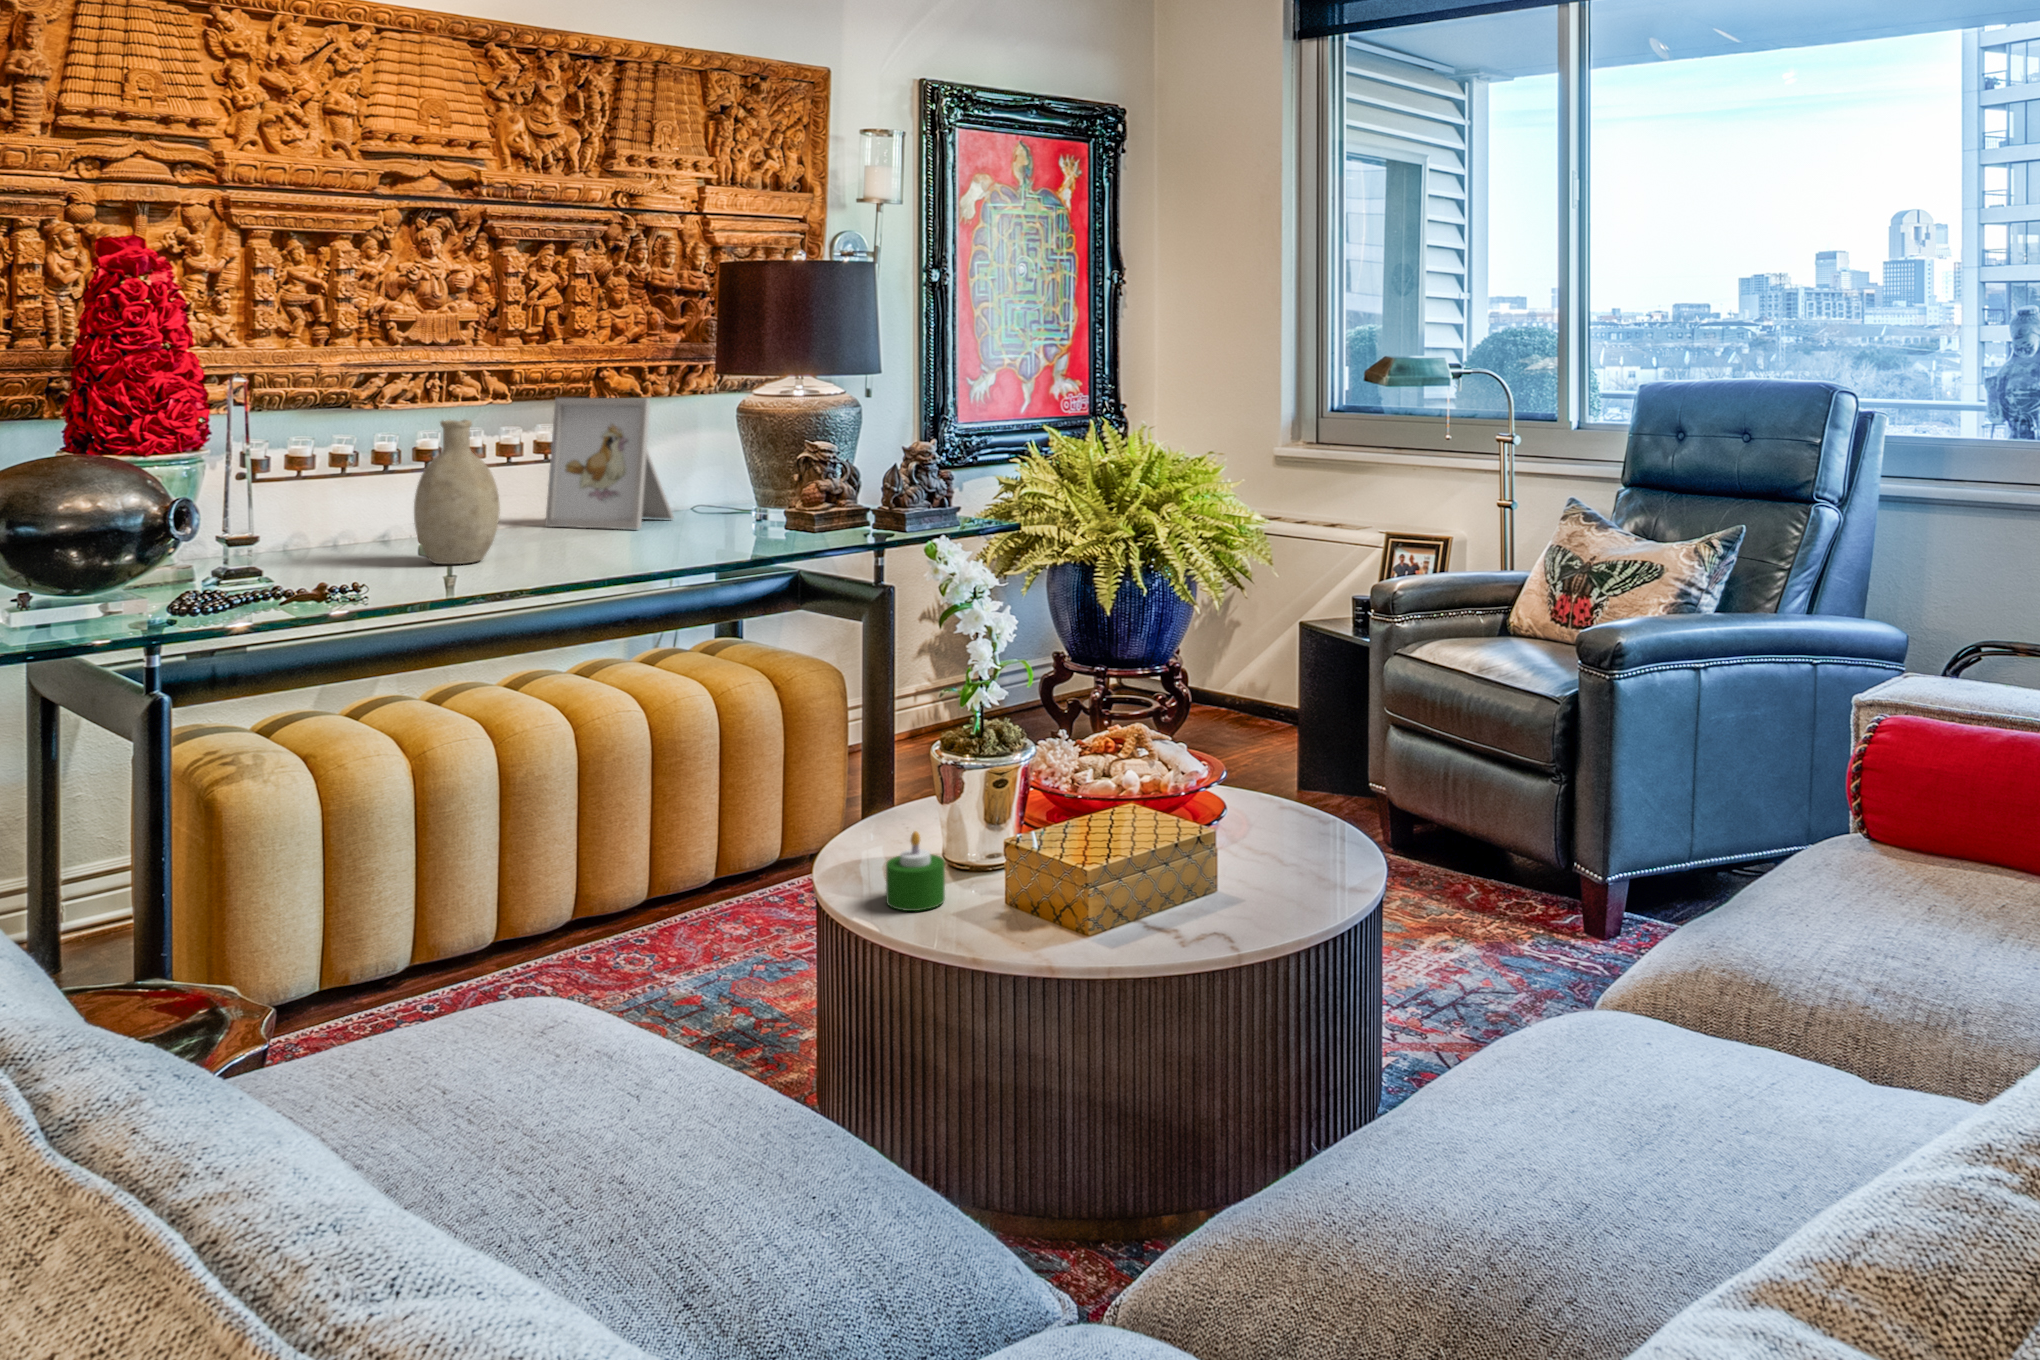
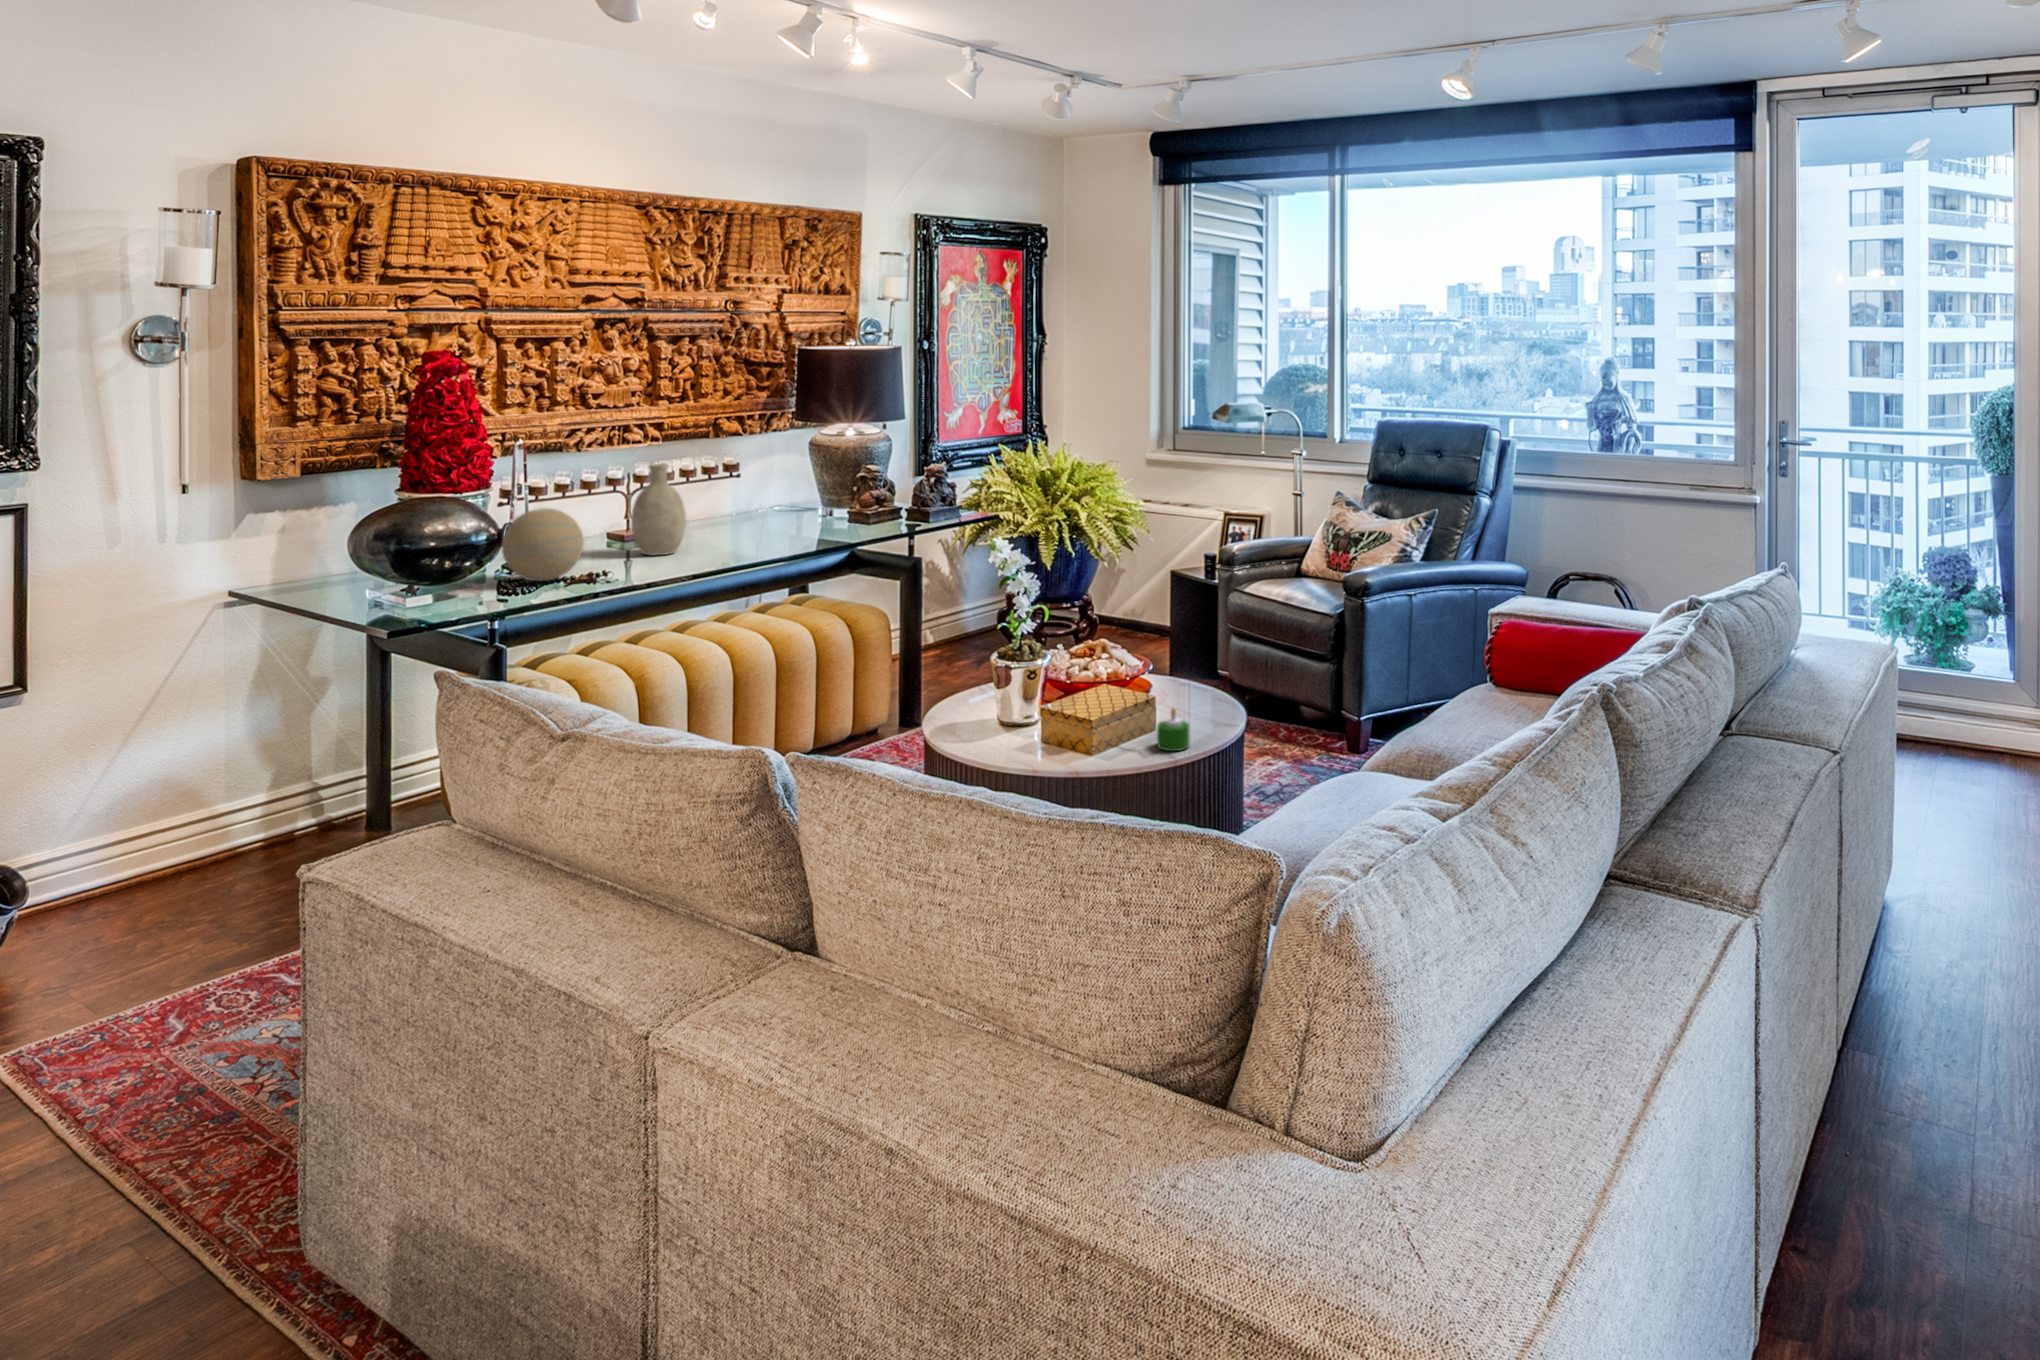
picture frame: present [545,398,674,529] -> none [689,440,772,525]
decorative orb: none [171,477,304,594] -> present [502,508,584,581]
candle: present [886,831,945,911] -> present [1157,708,1189,751]

